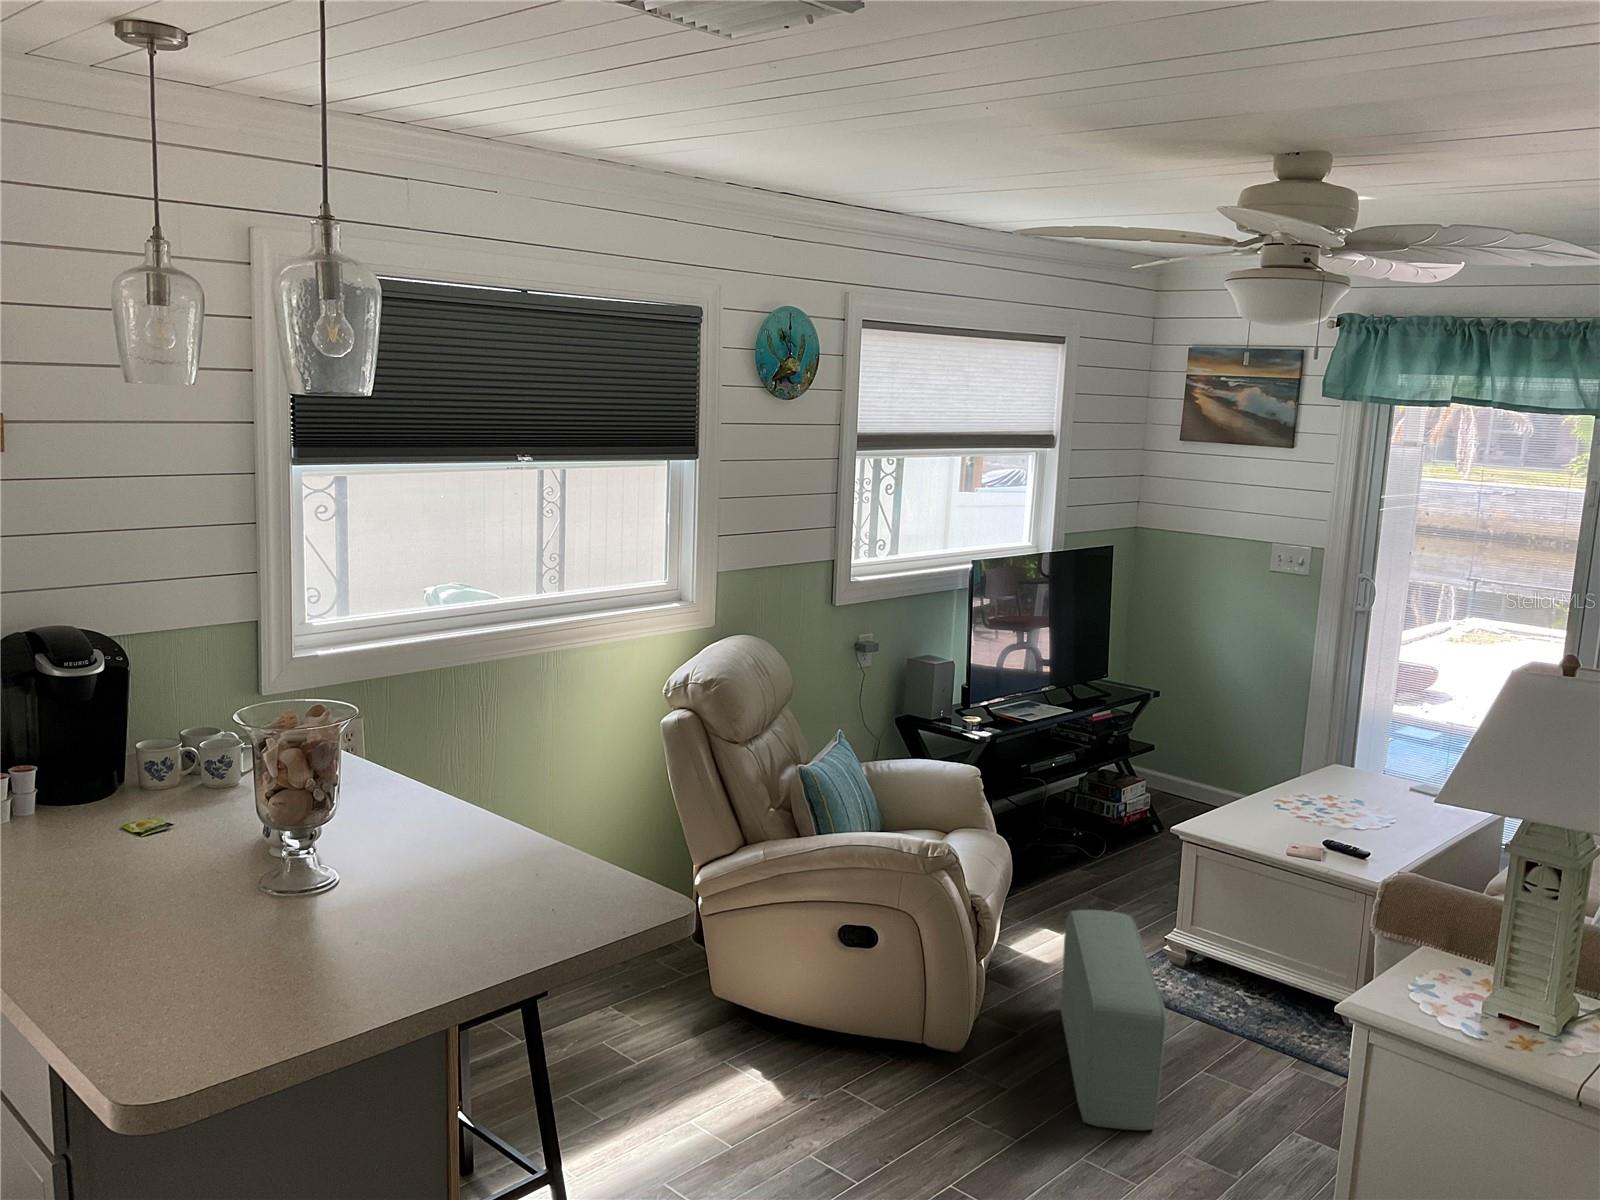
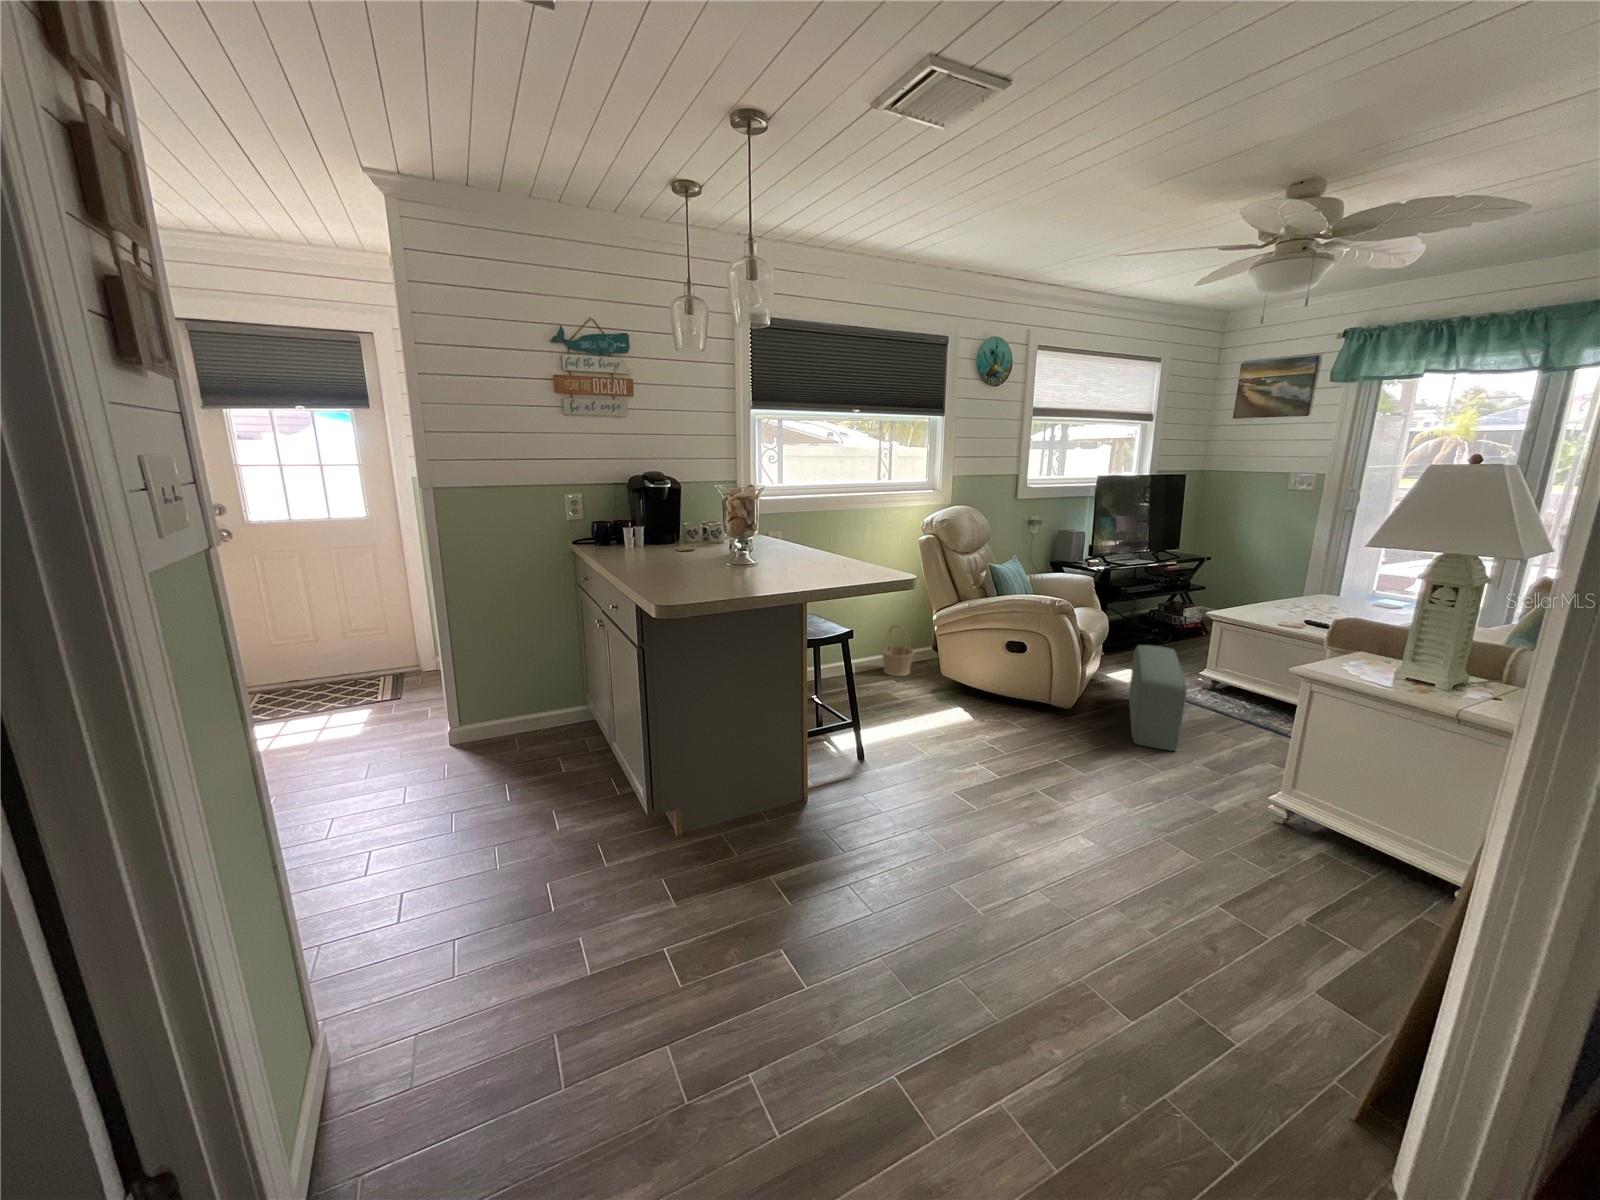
basket: none [586,894,656,1004] -> present [881,625,914,676]

